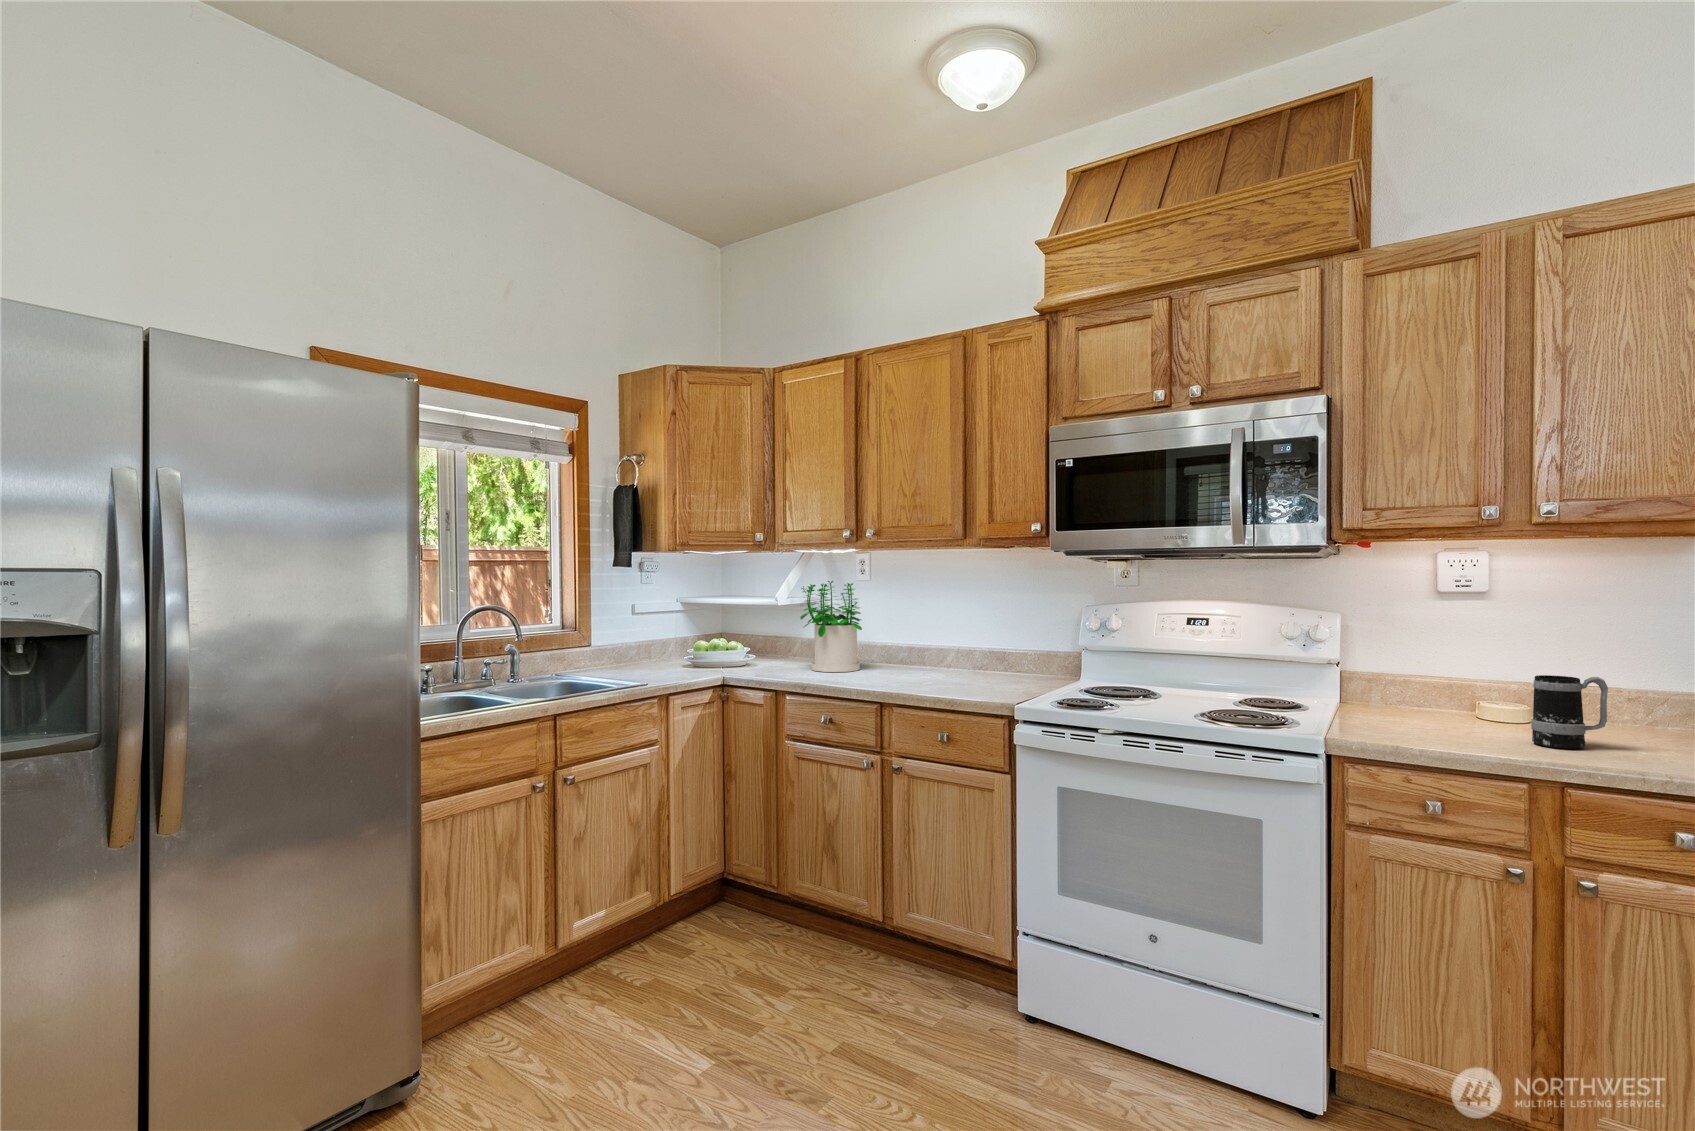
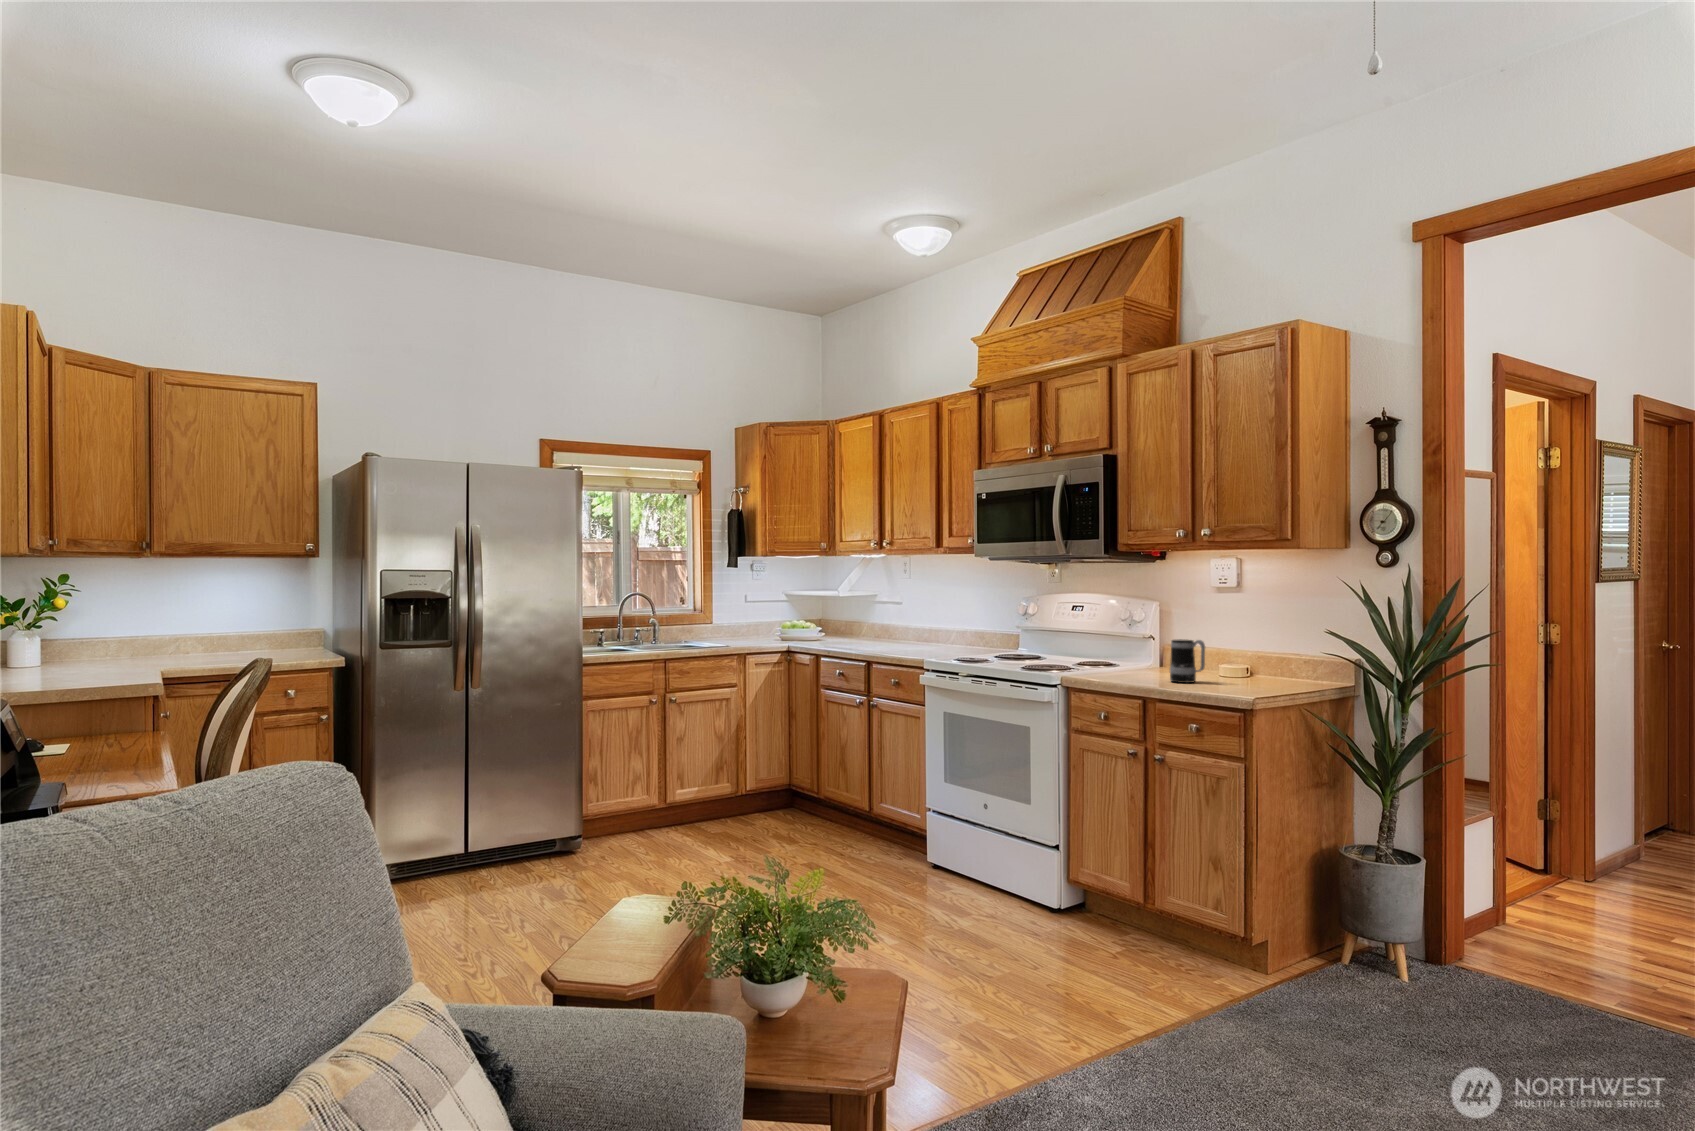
potted plant: present [800,581,862,672] -> none [844,578,893,645]

